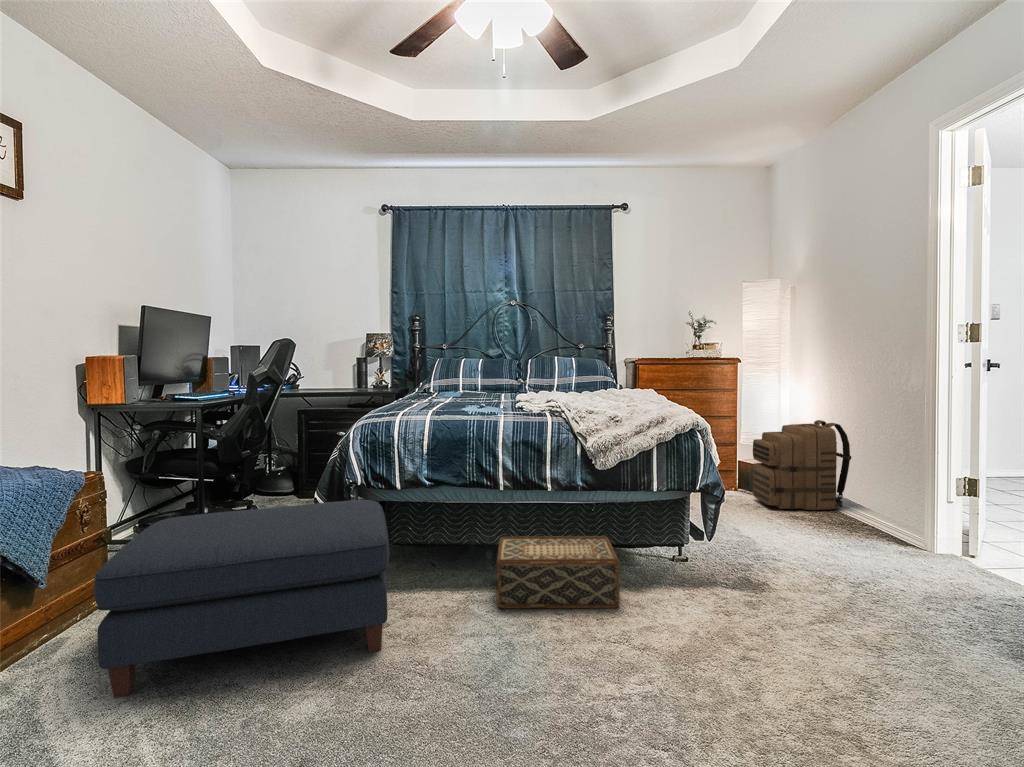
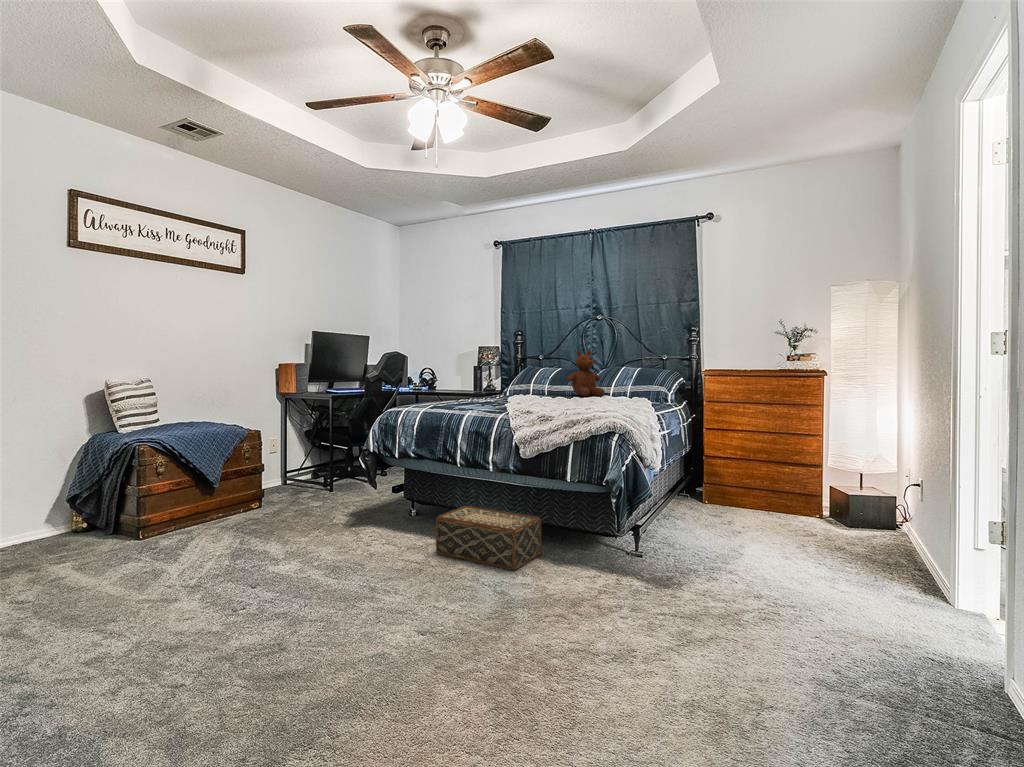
teddy bear: none [519,339,558,389] -> present [567,350,605,396]
backpack: present [753,420,851,510] -> none [800,446,914,551]
ottoman: present [94,500,389,697] -> none [206,459,389,557]

